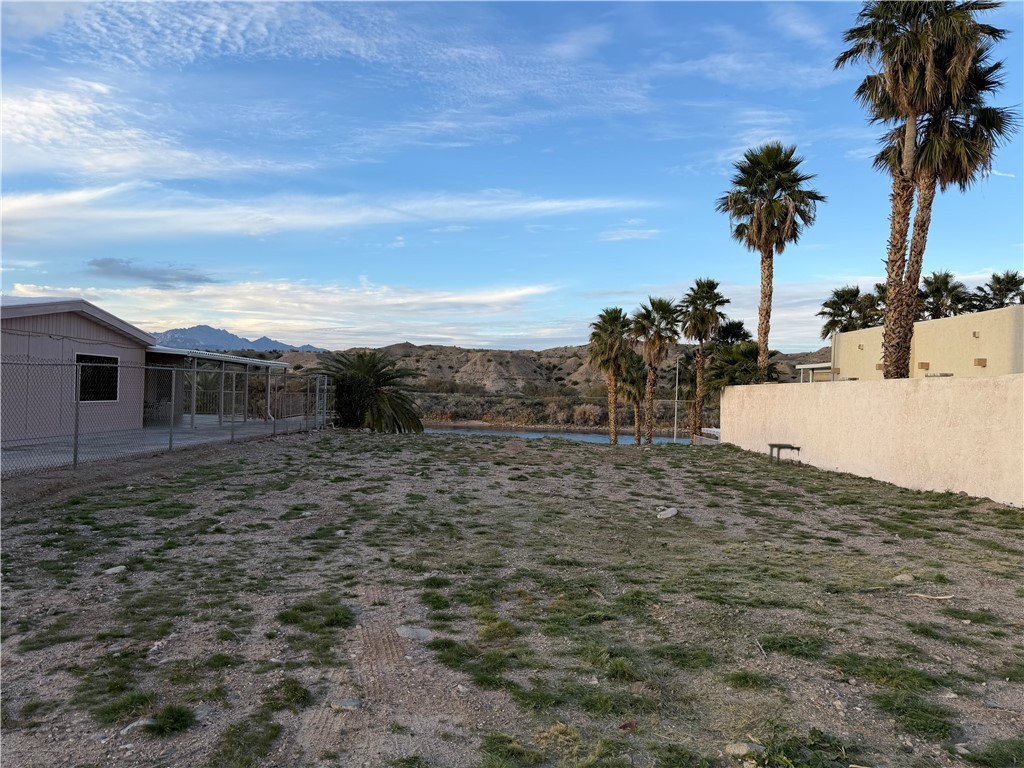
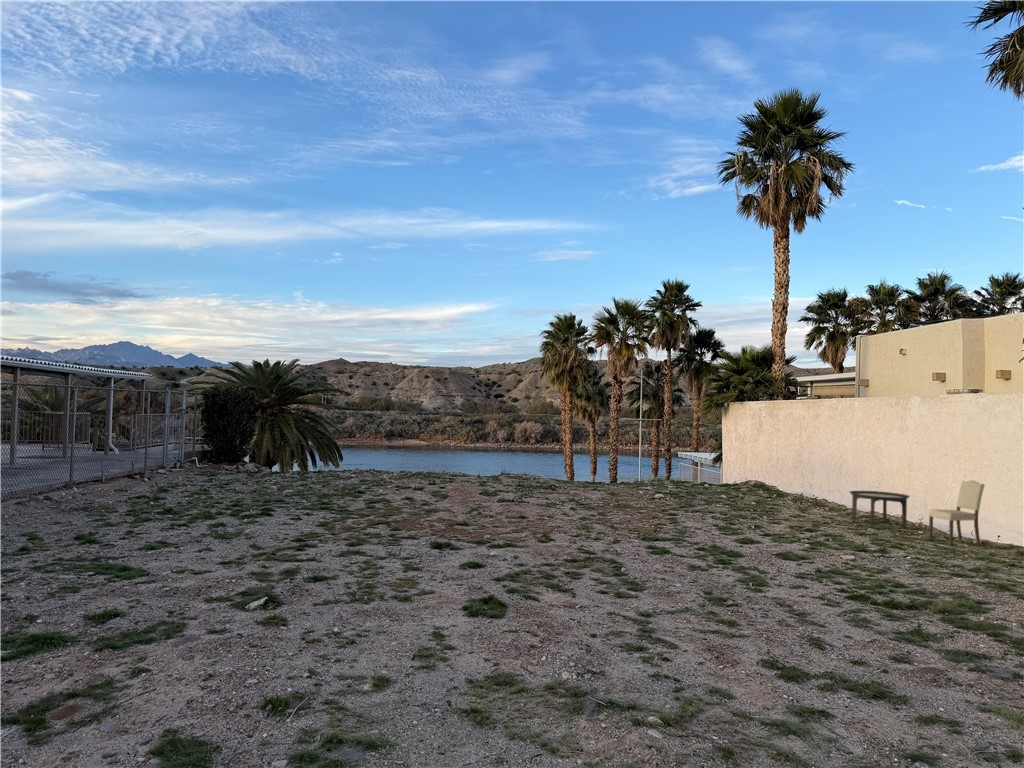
chair: none [803,434,834,473] -> present [929,481,984,546]

